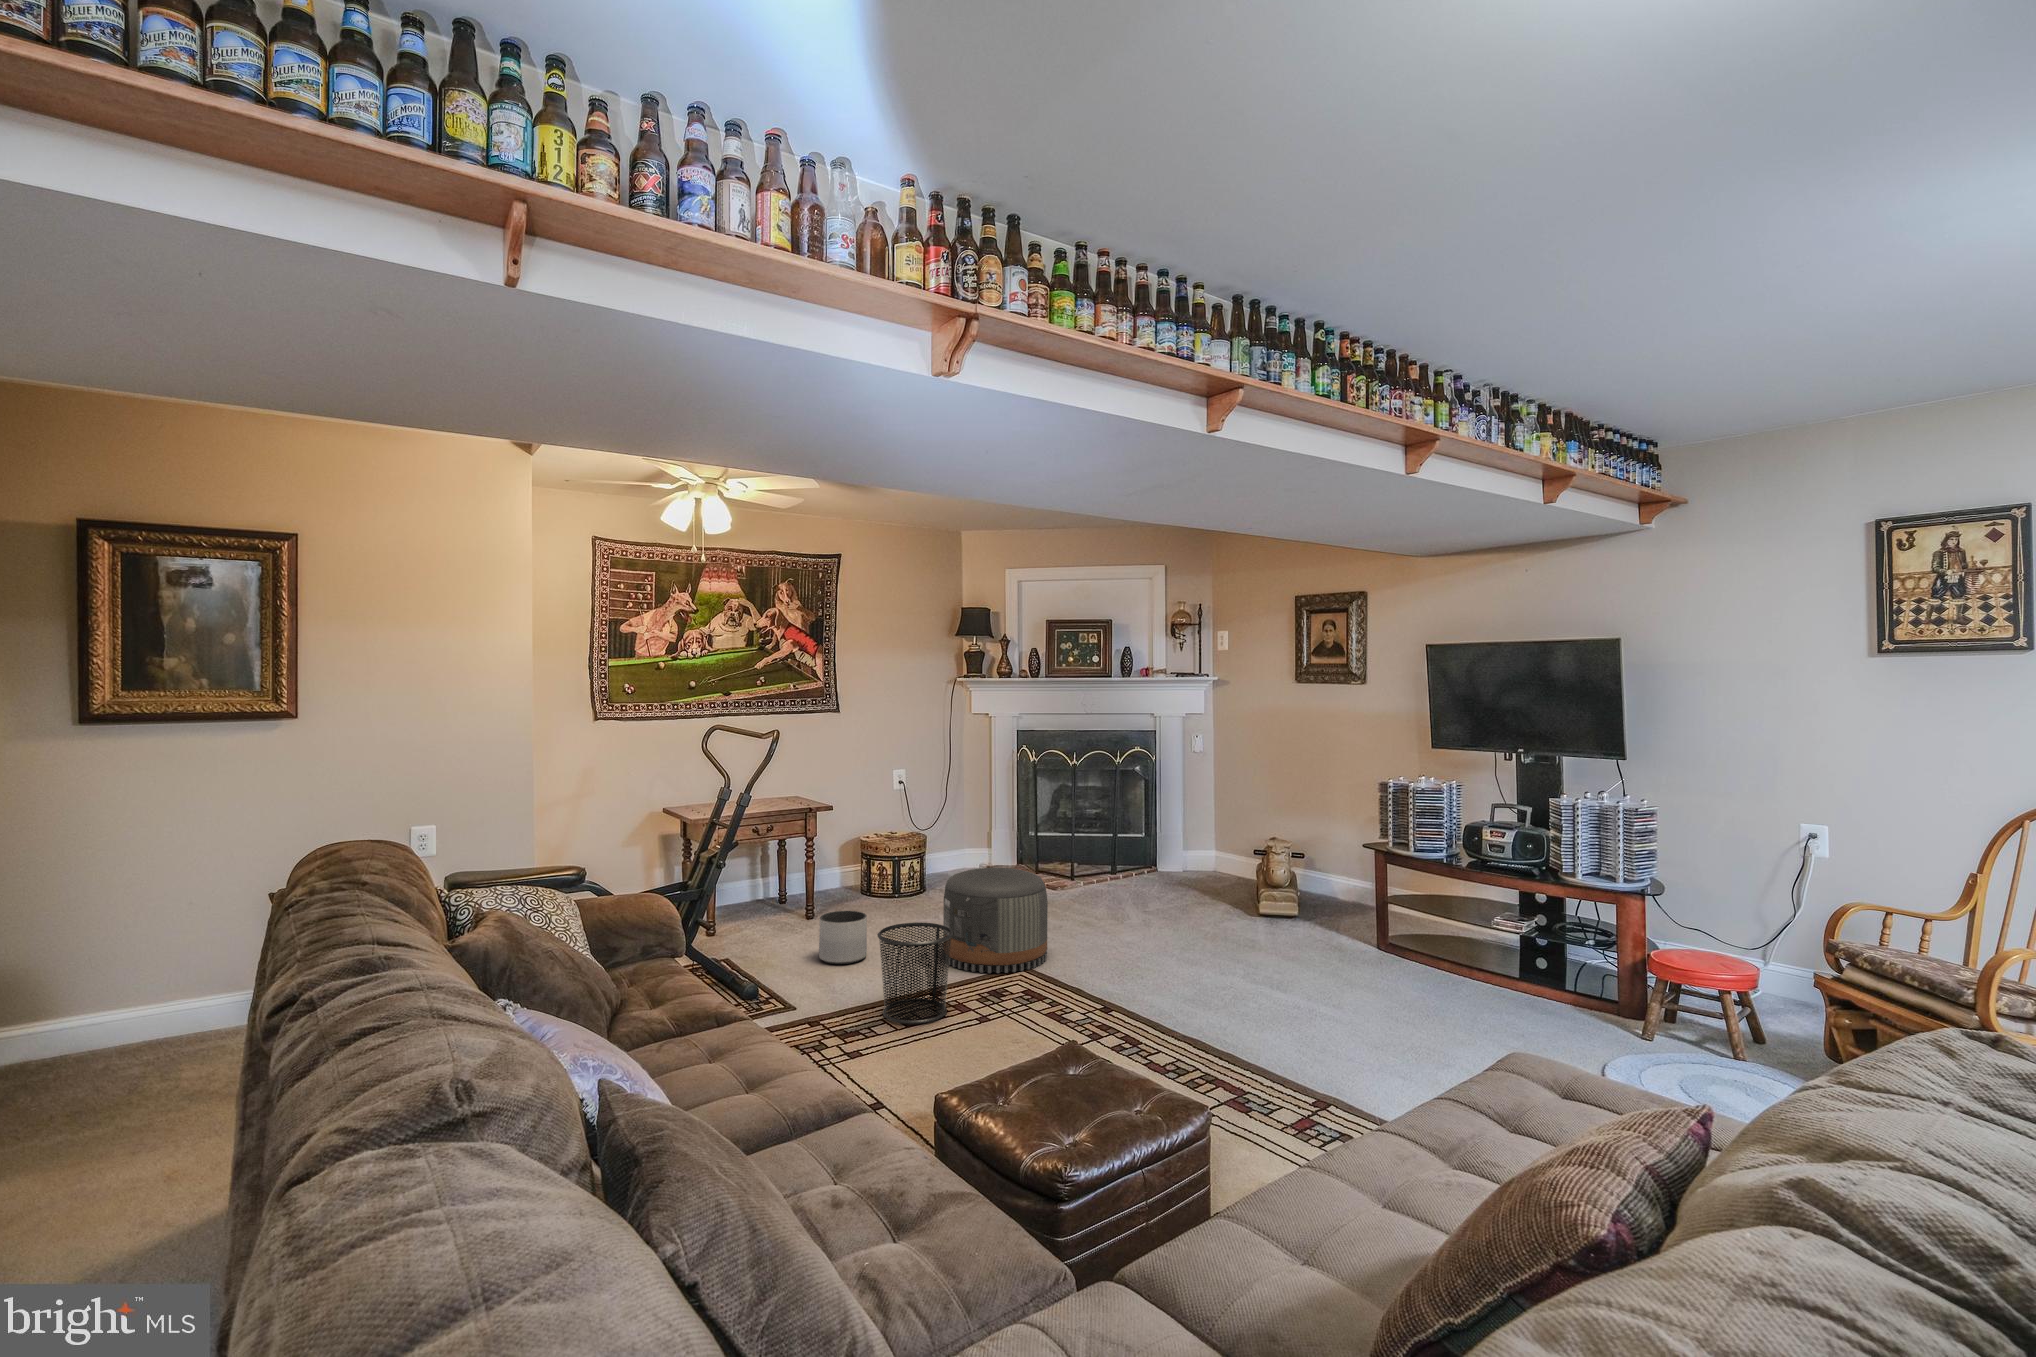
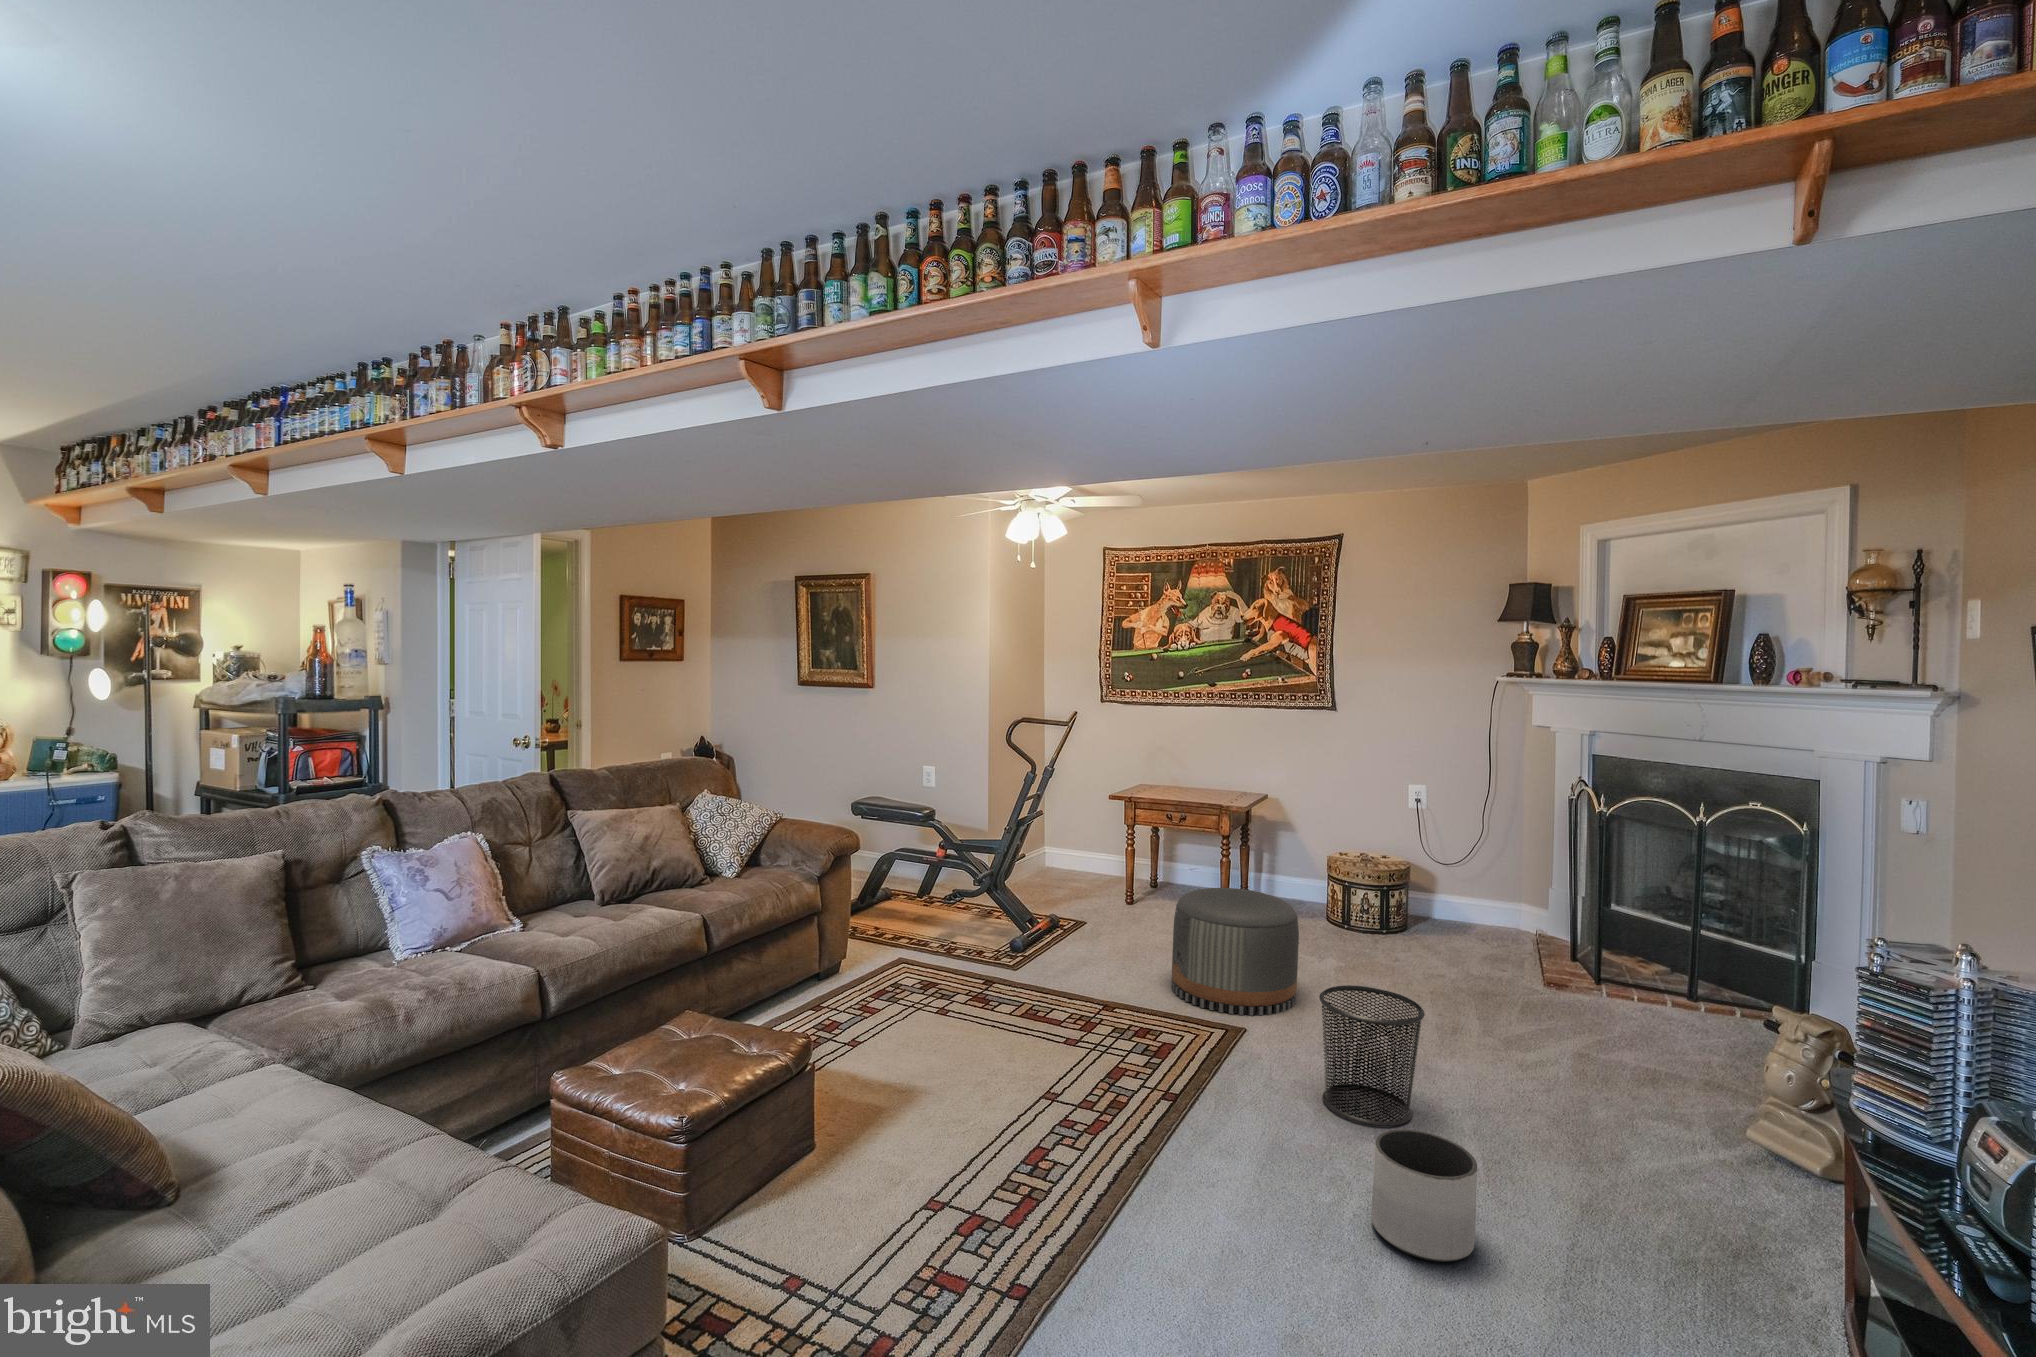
planter: present [819,911,867,964] -> present [1371,1129,1477,1262]
waste bin: present [878,922,953,1024] -> present [1319,985,1425,1127]

